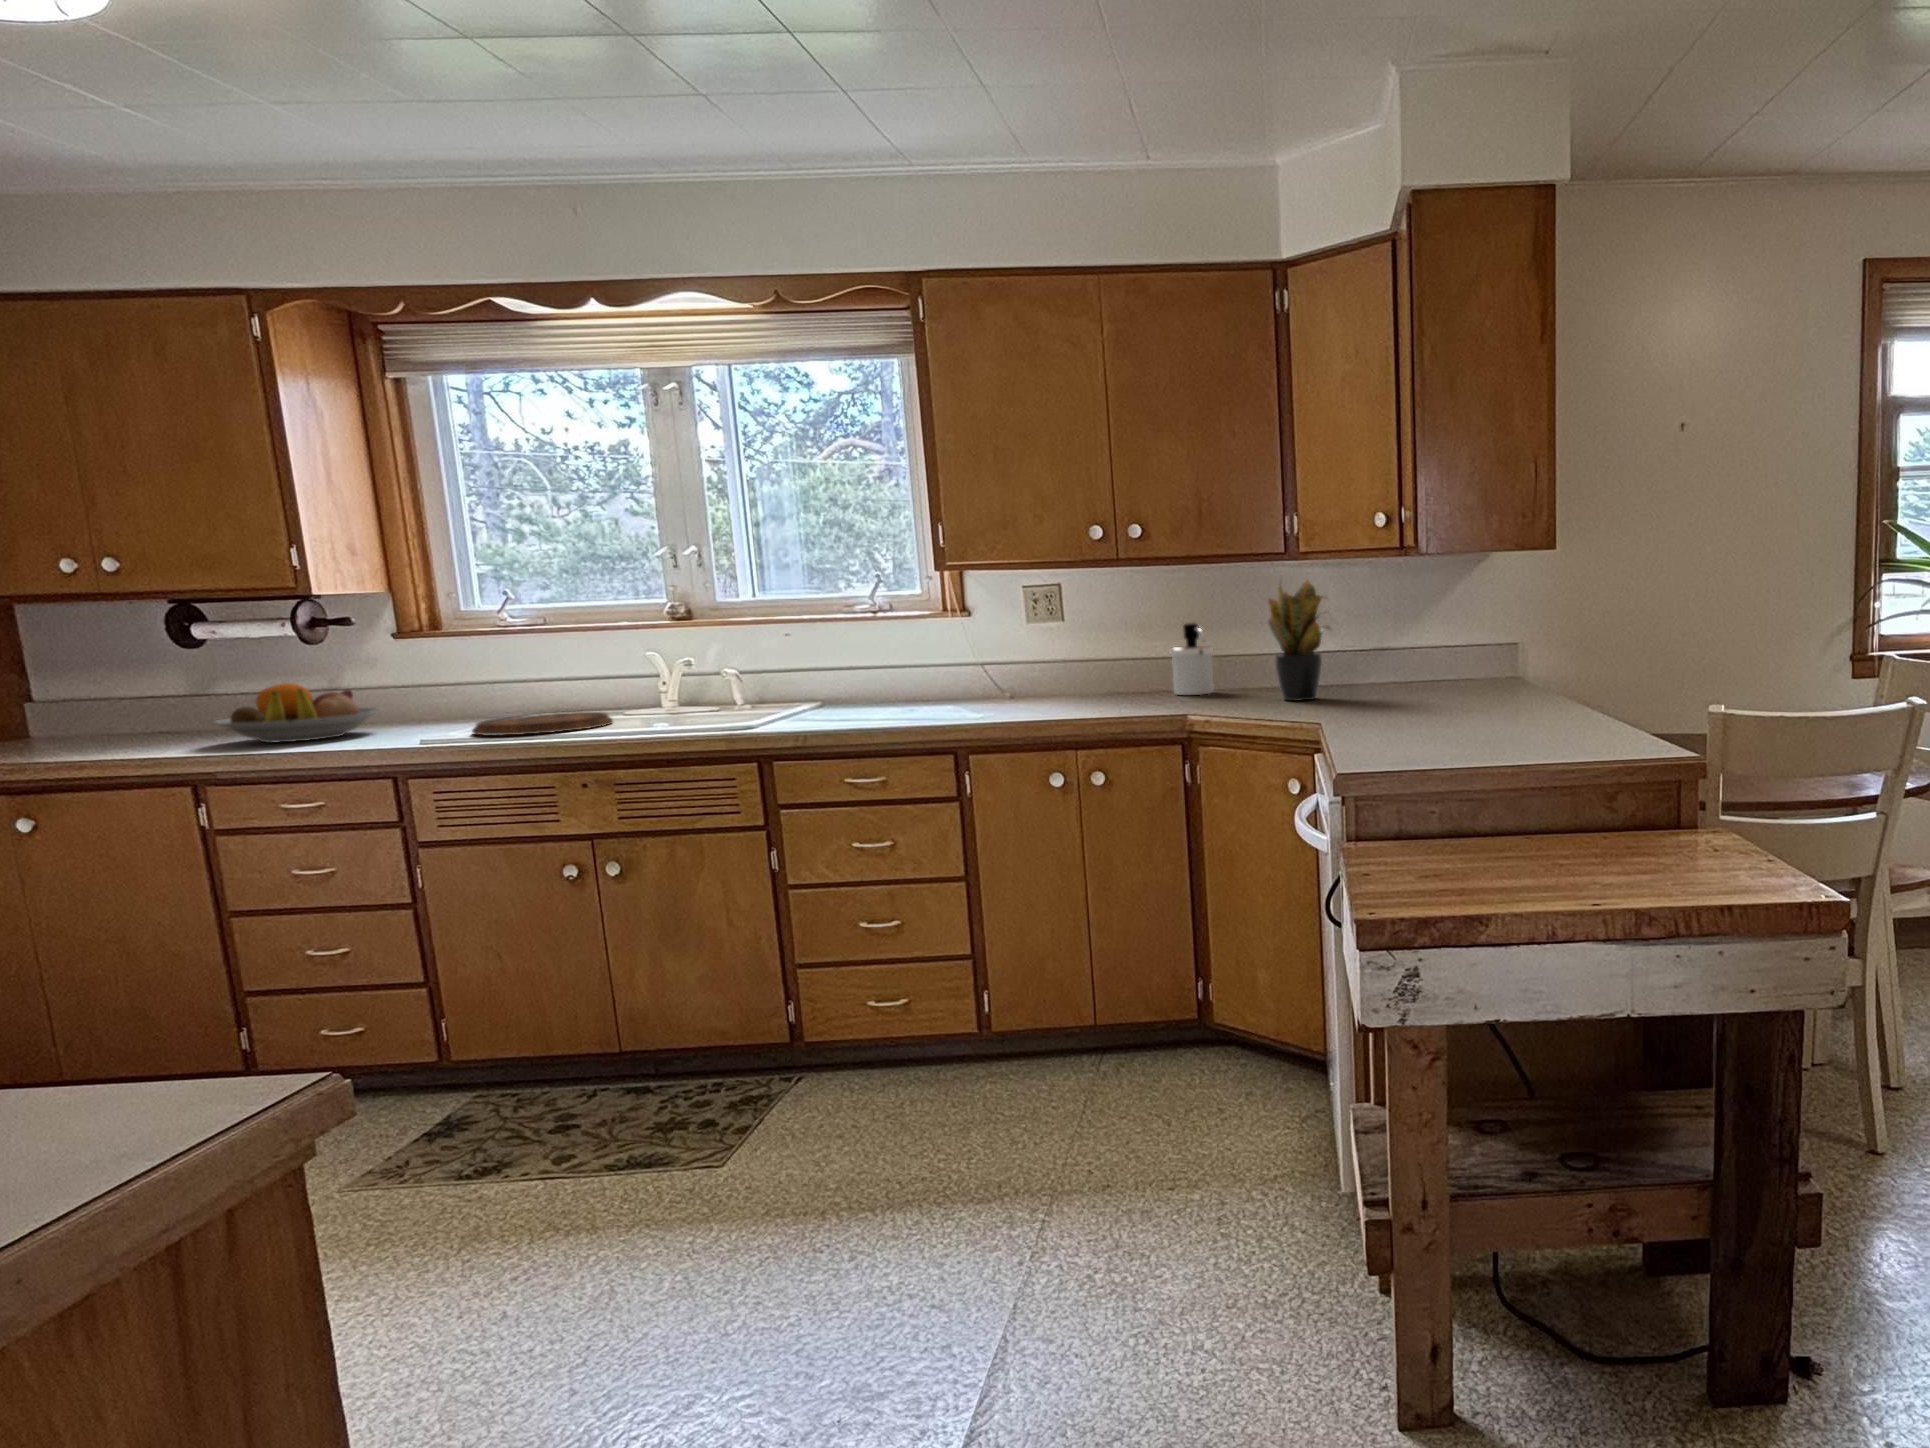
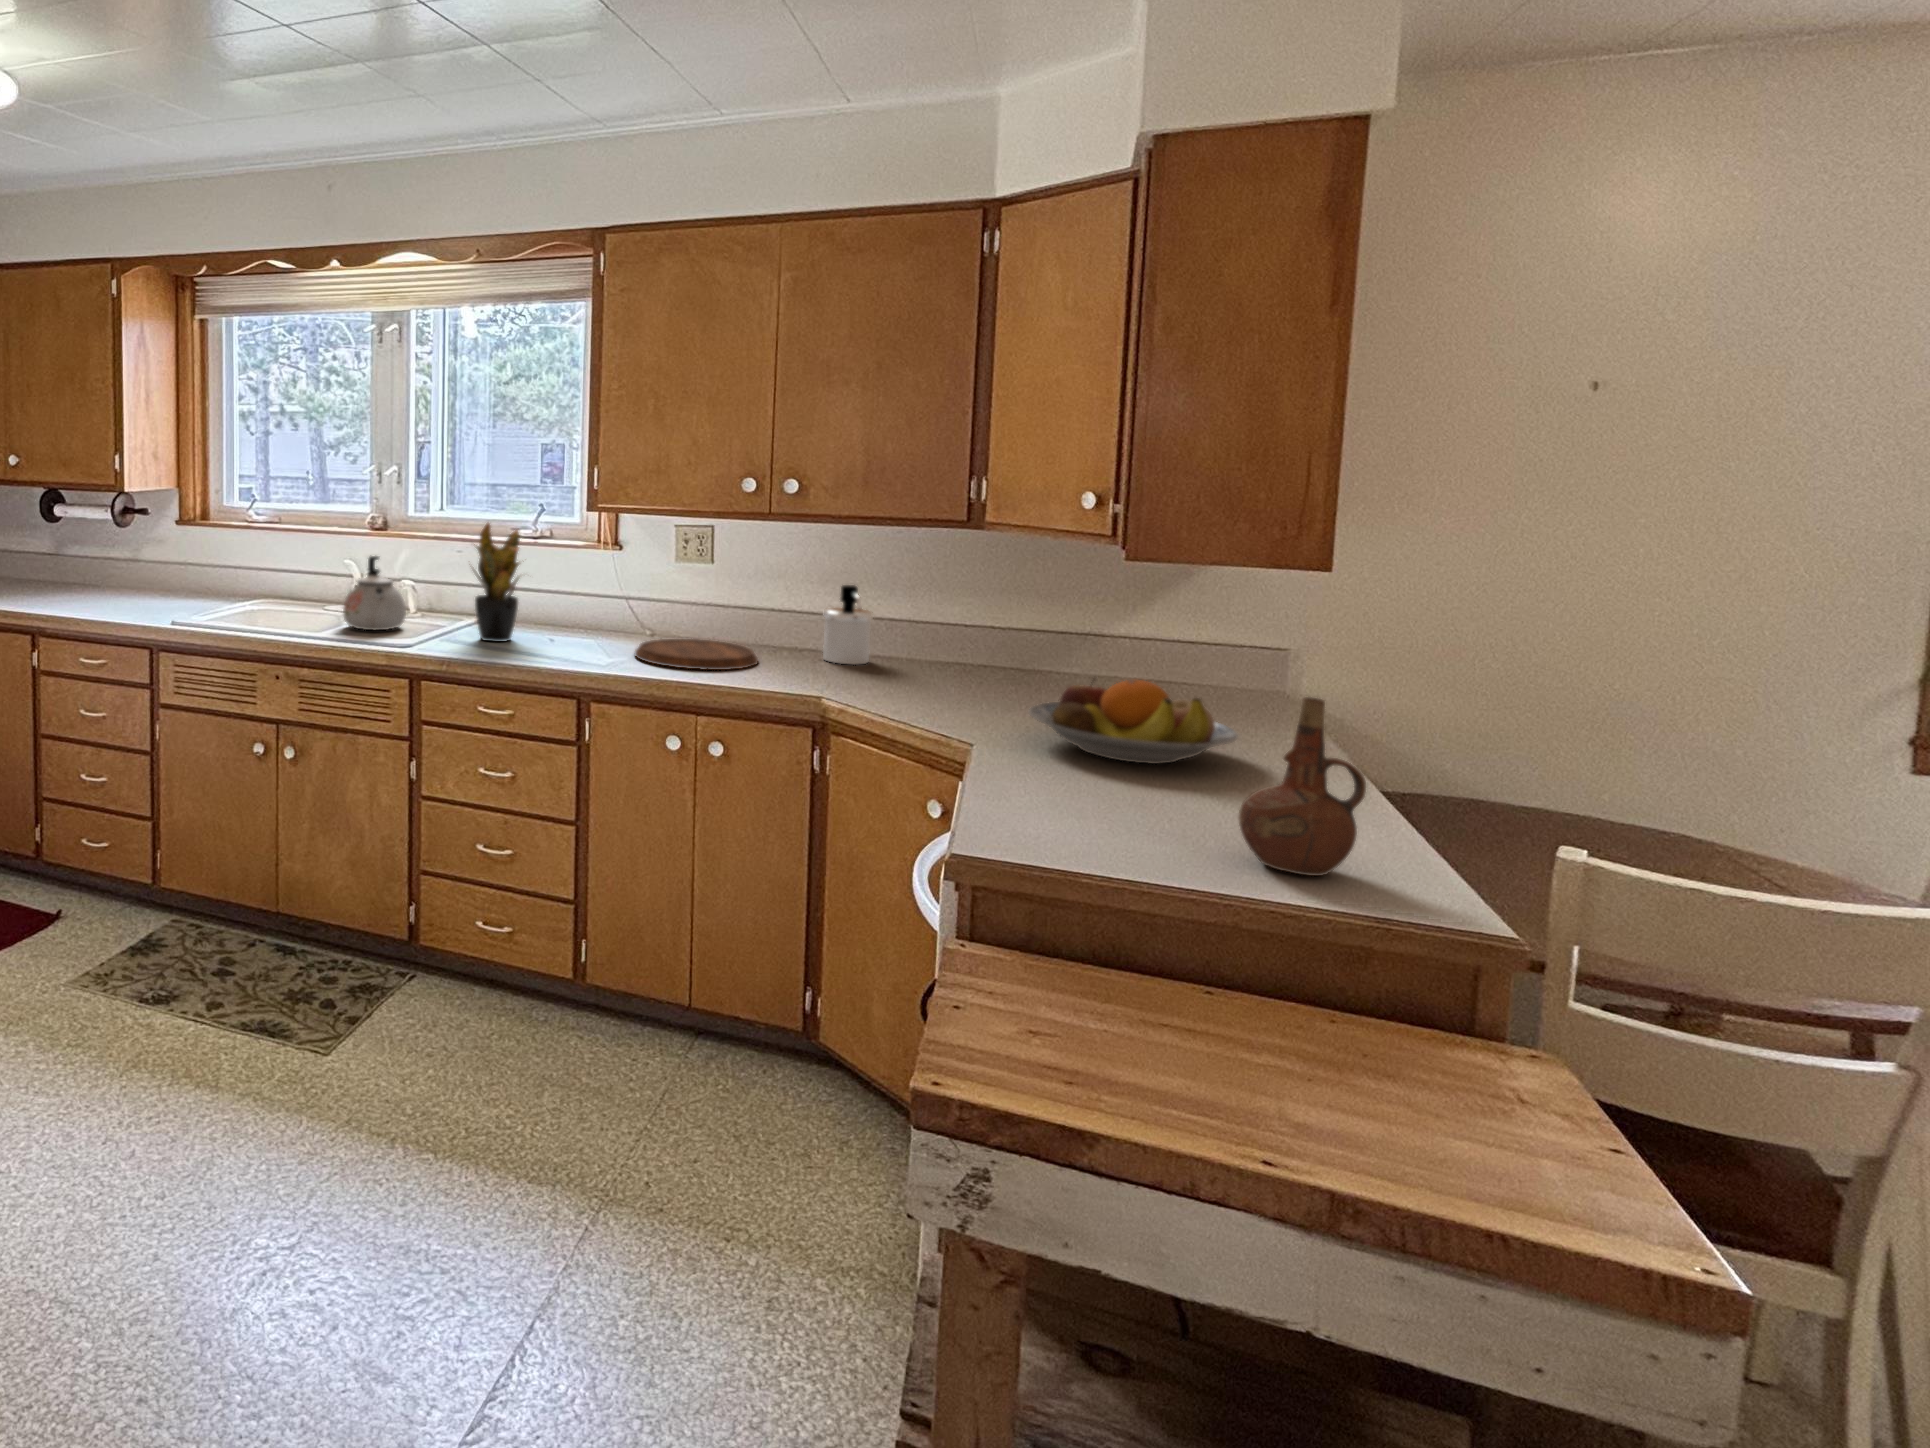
potted plant: present [1268,580,1332,701] -> present [473,523,520,642]
ceramic pitcher: none [1530,616,1607,750] -> present [1239,697,1366,876]
kettle: none [657,639,735,722] -> present [343,556,406,630]
fruit bowl: present [212,683,382,743] -> present [1029,680,1238,764]
cutting board: present [472,712,613,736] -> present [635,639,758,670]

